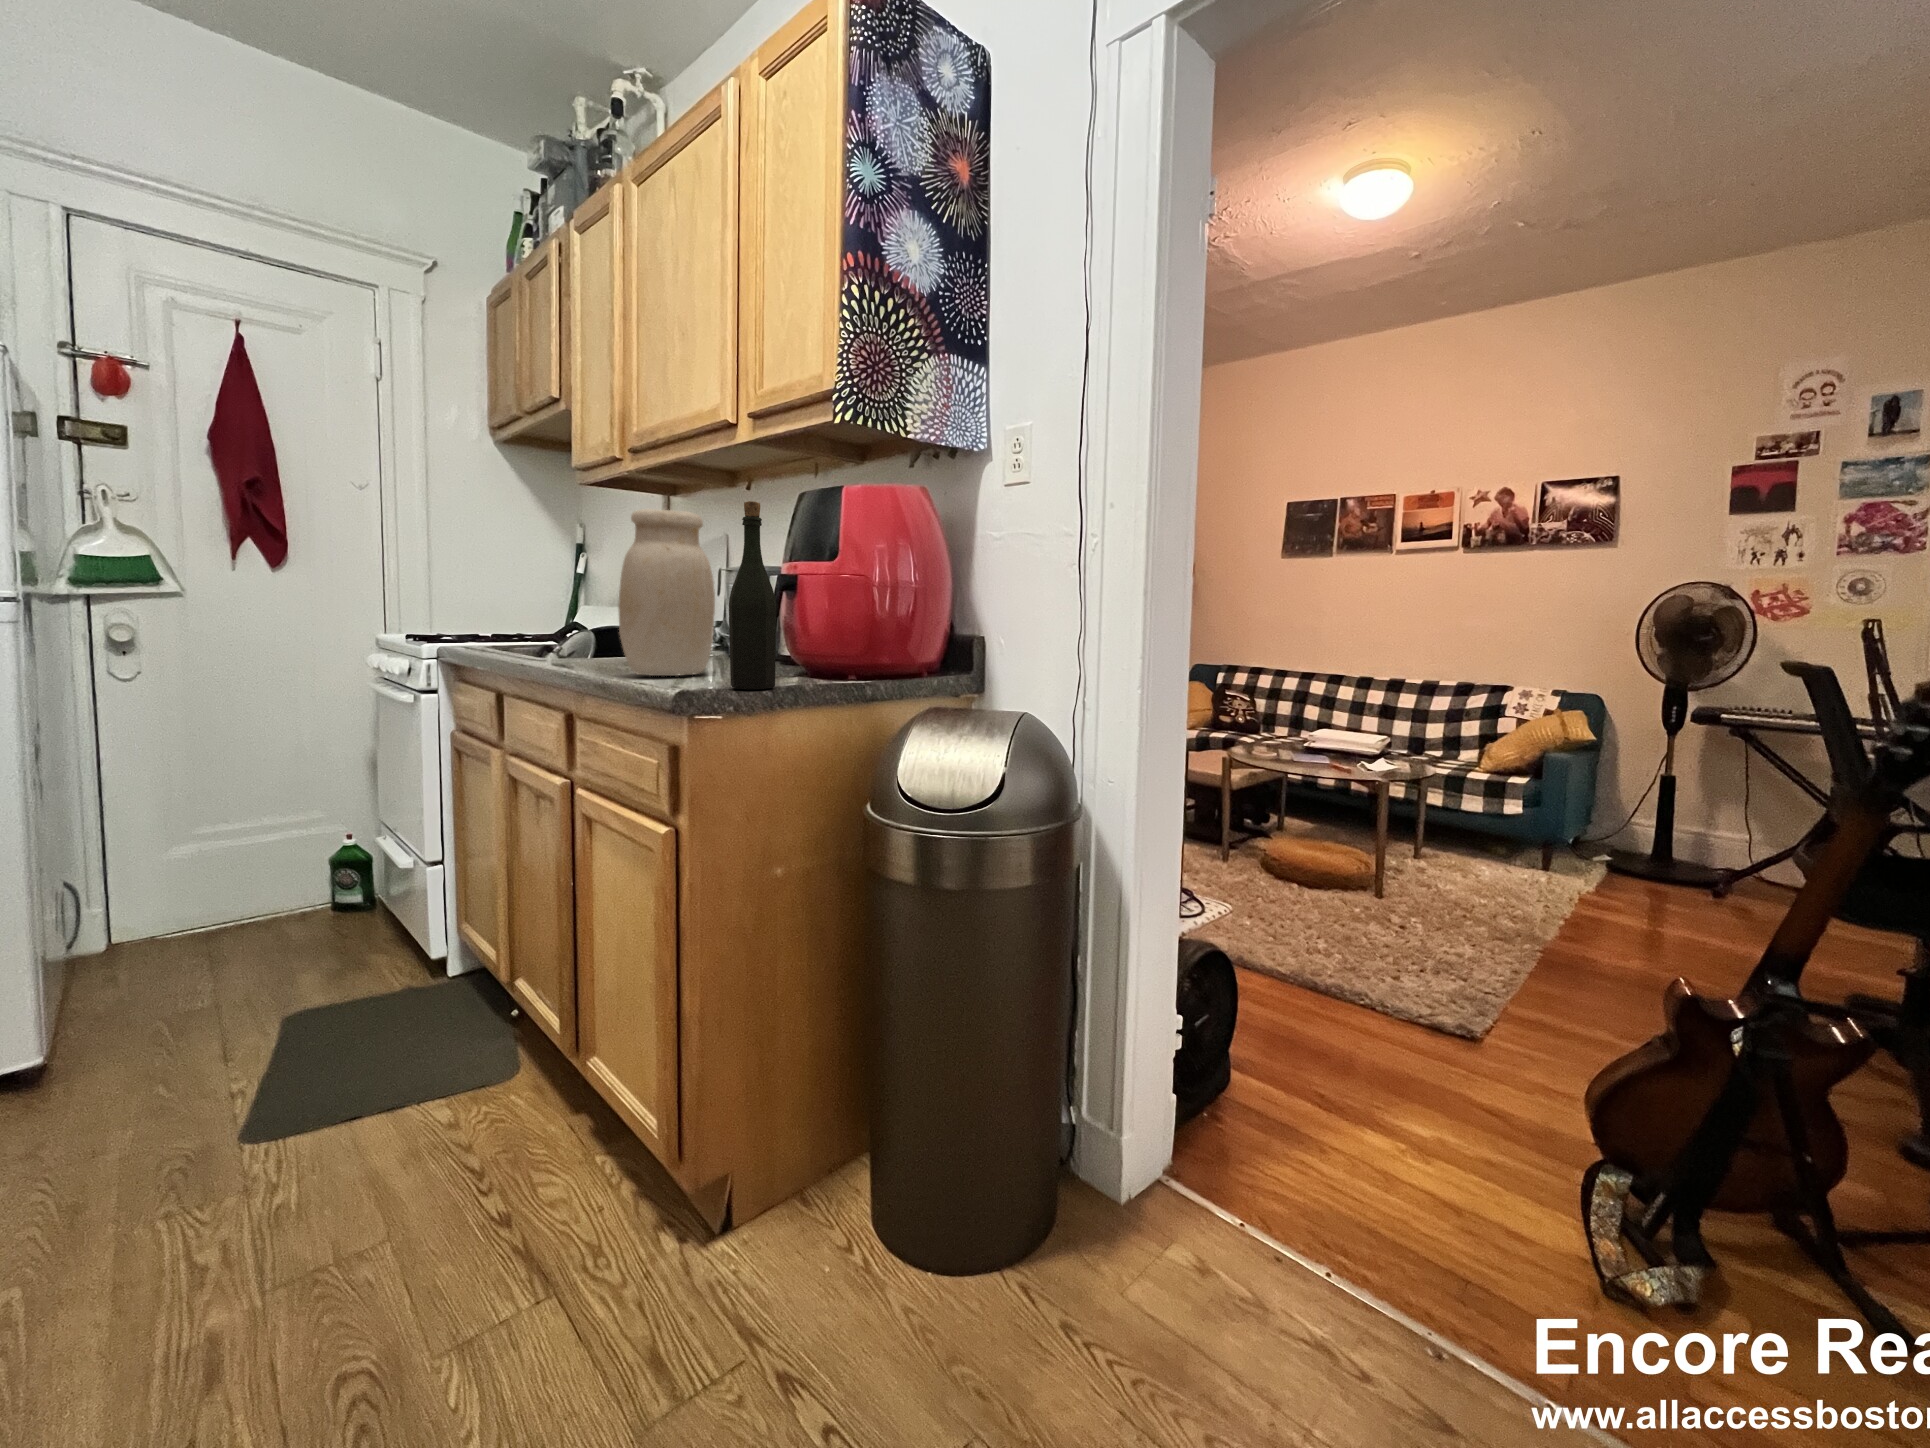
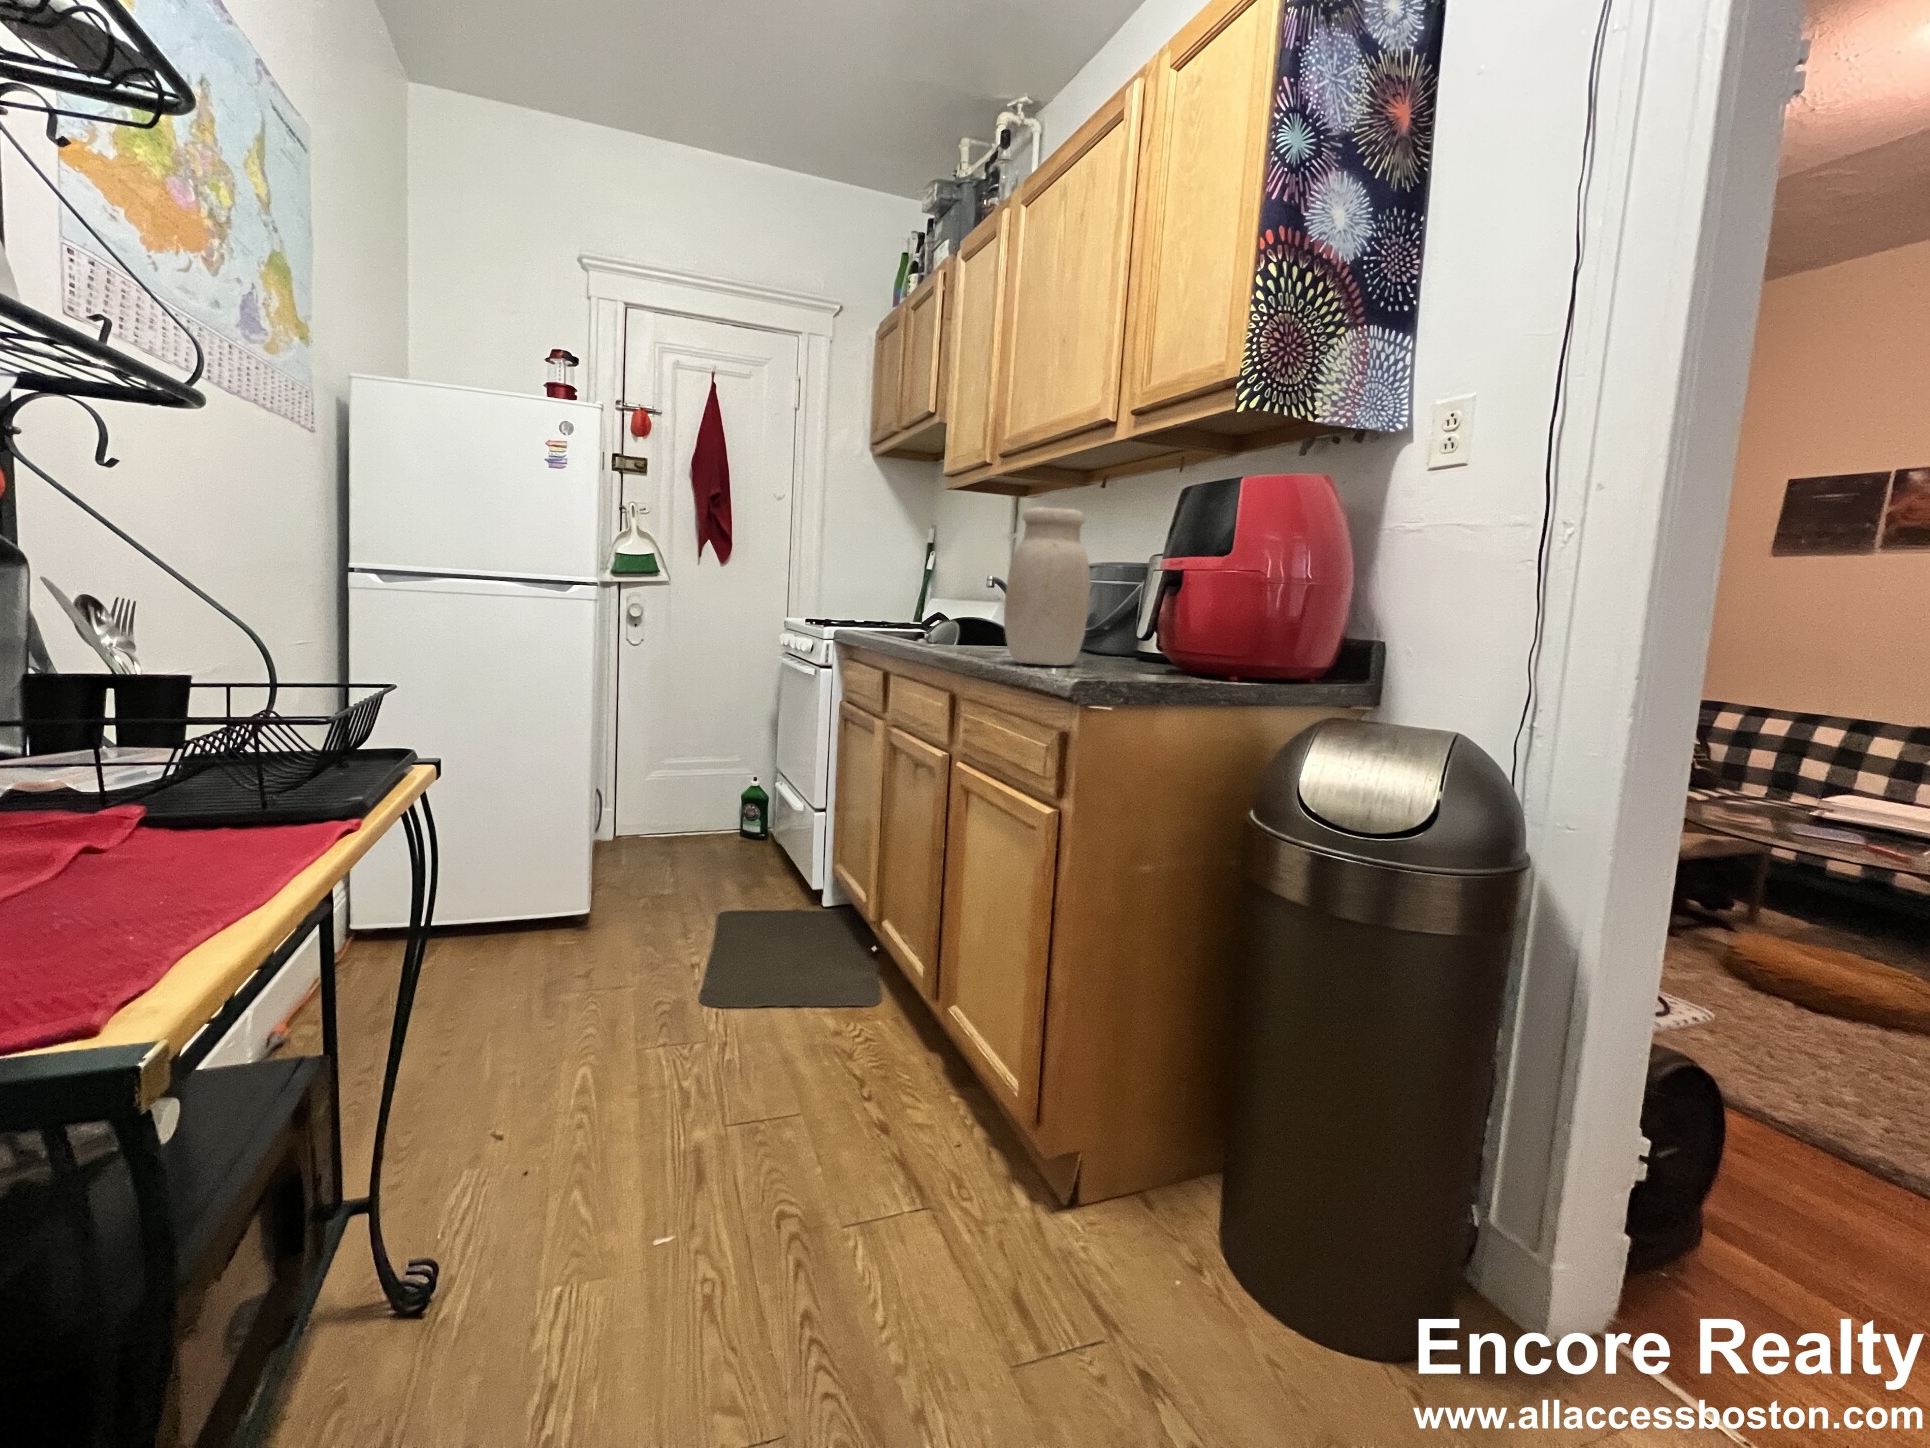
bottle: present [729,501,776,689] -> none [1113,496,1165,684]

